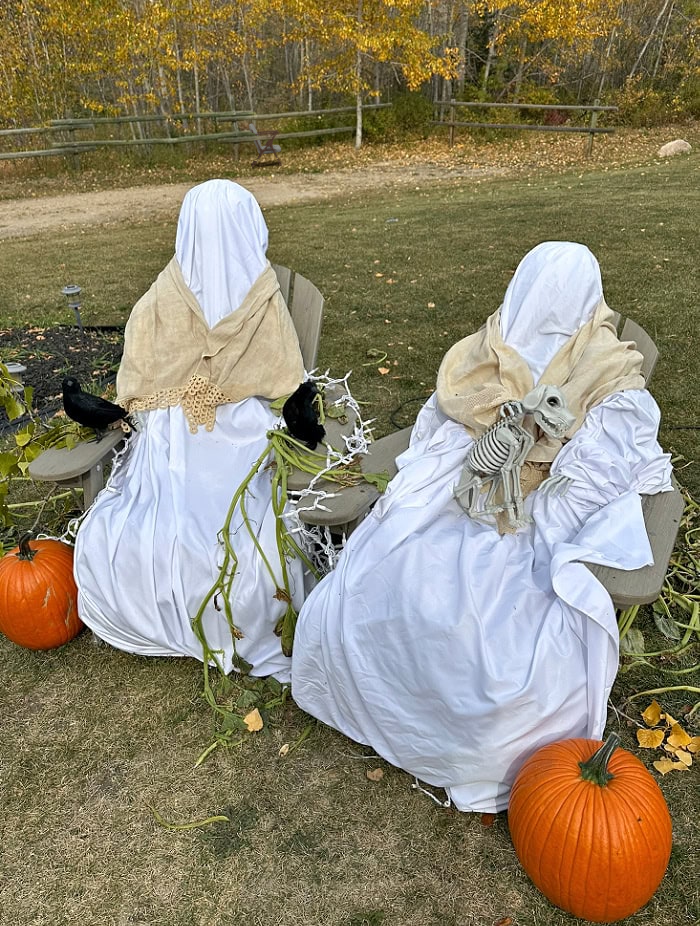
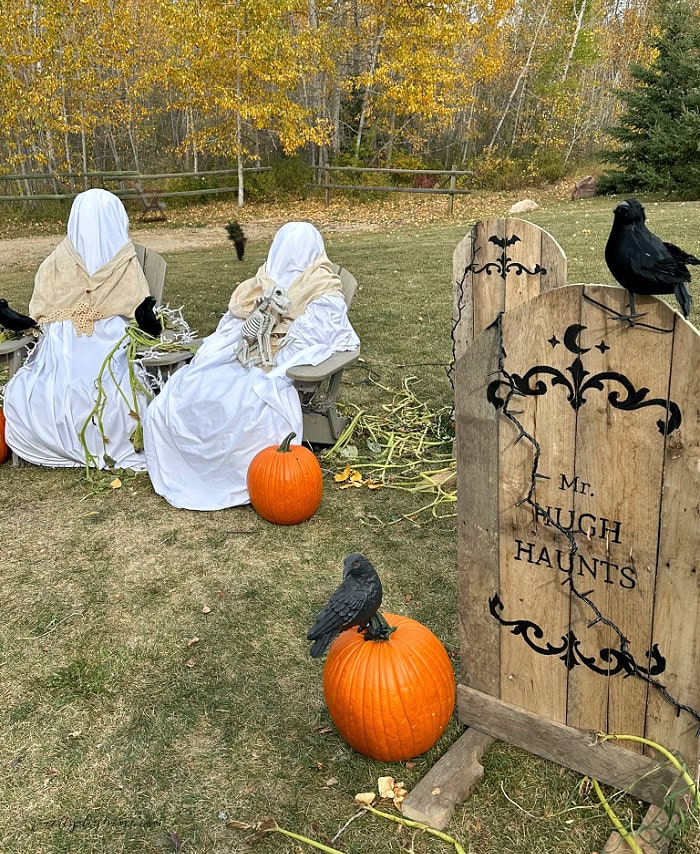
potted plant: none [349,165,375,211] -> present [224,220,248,260]

